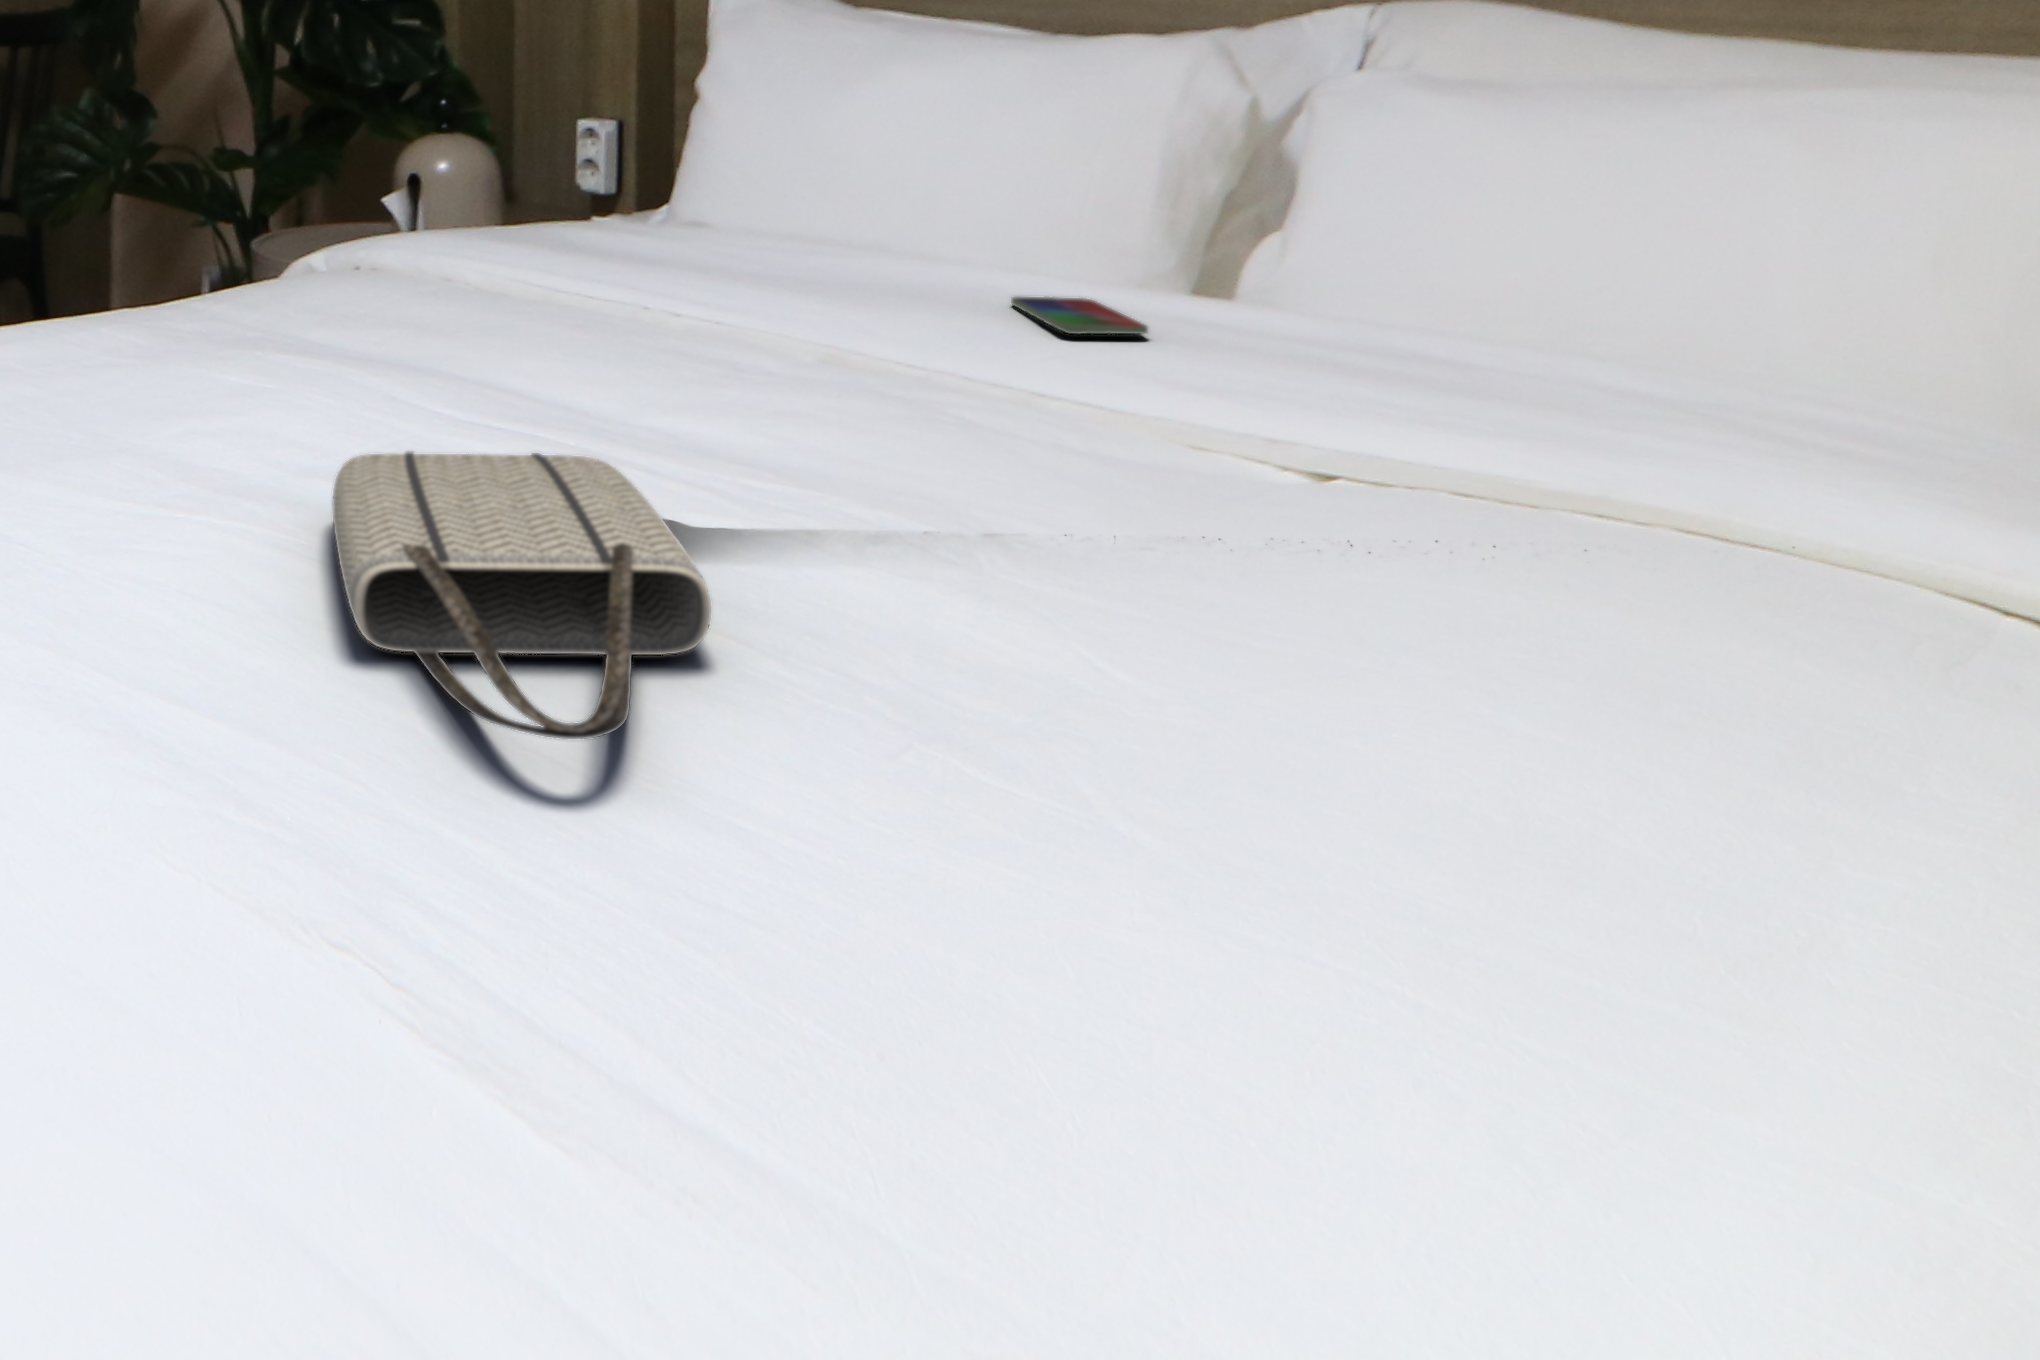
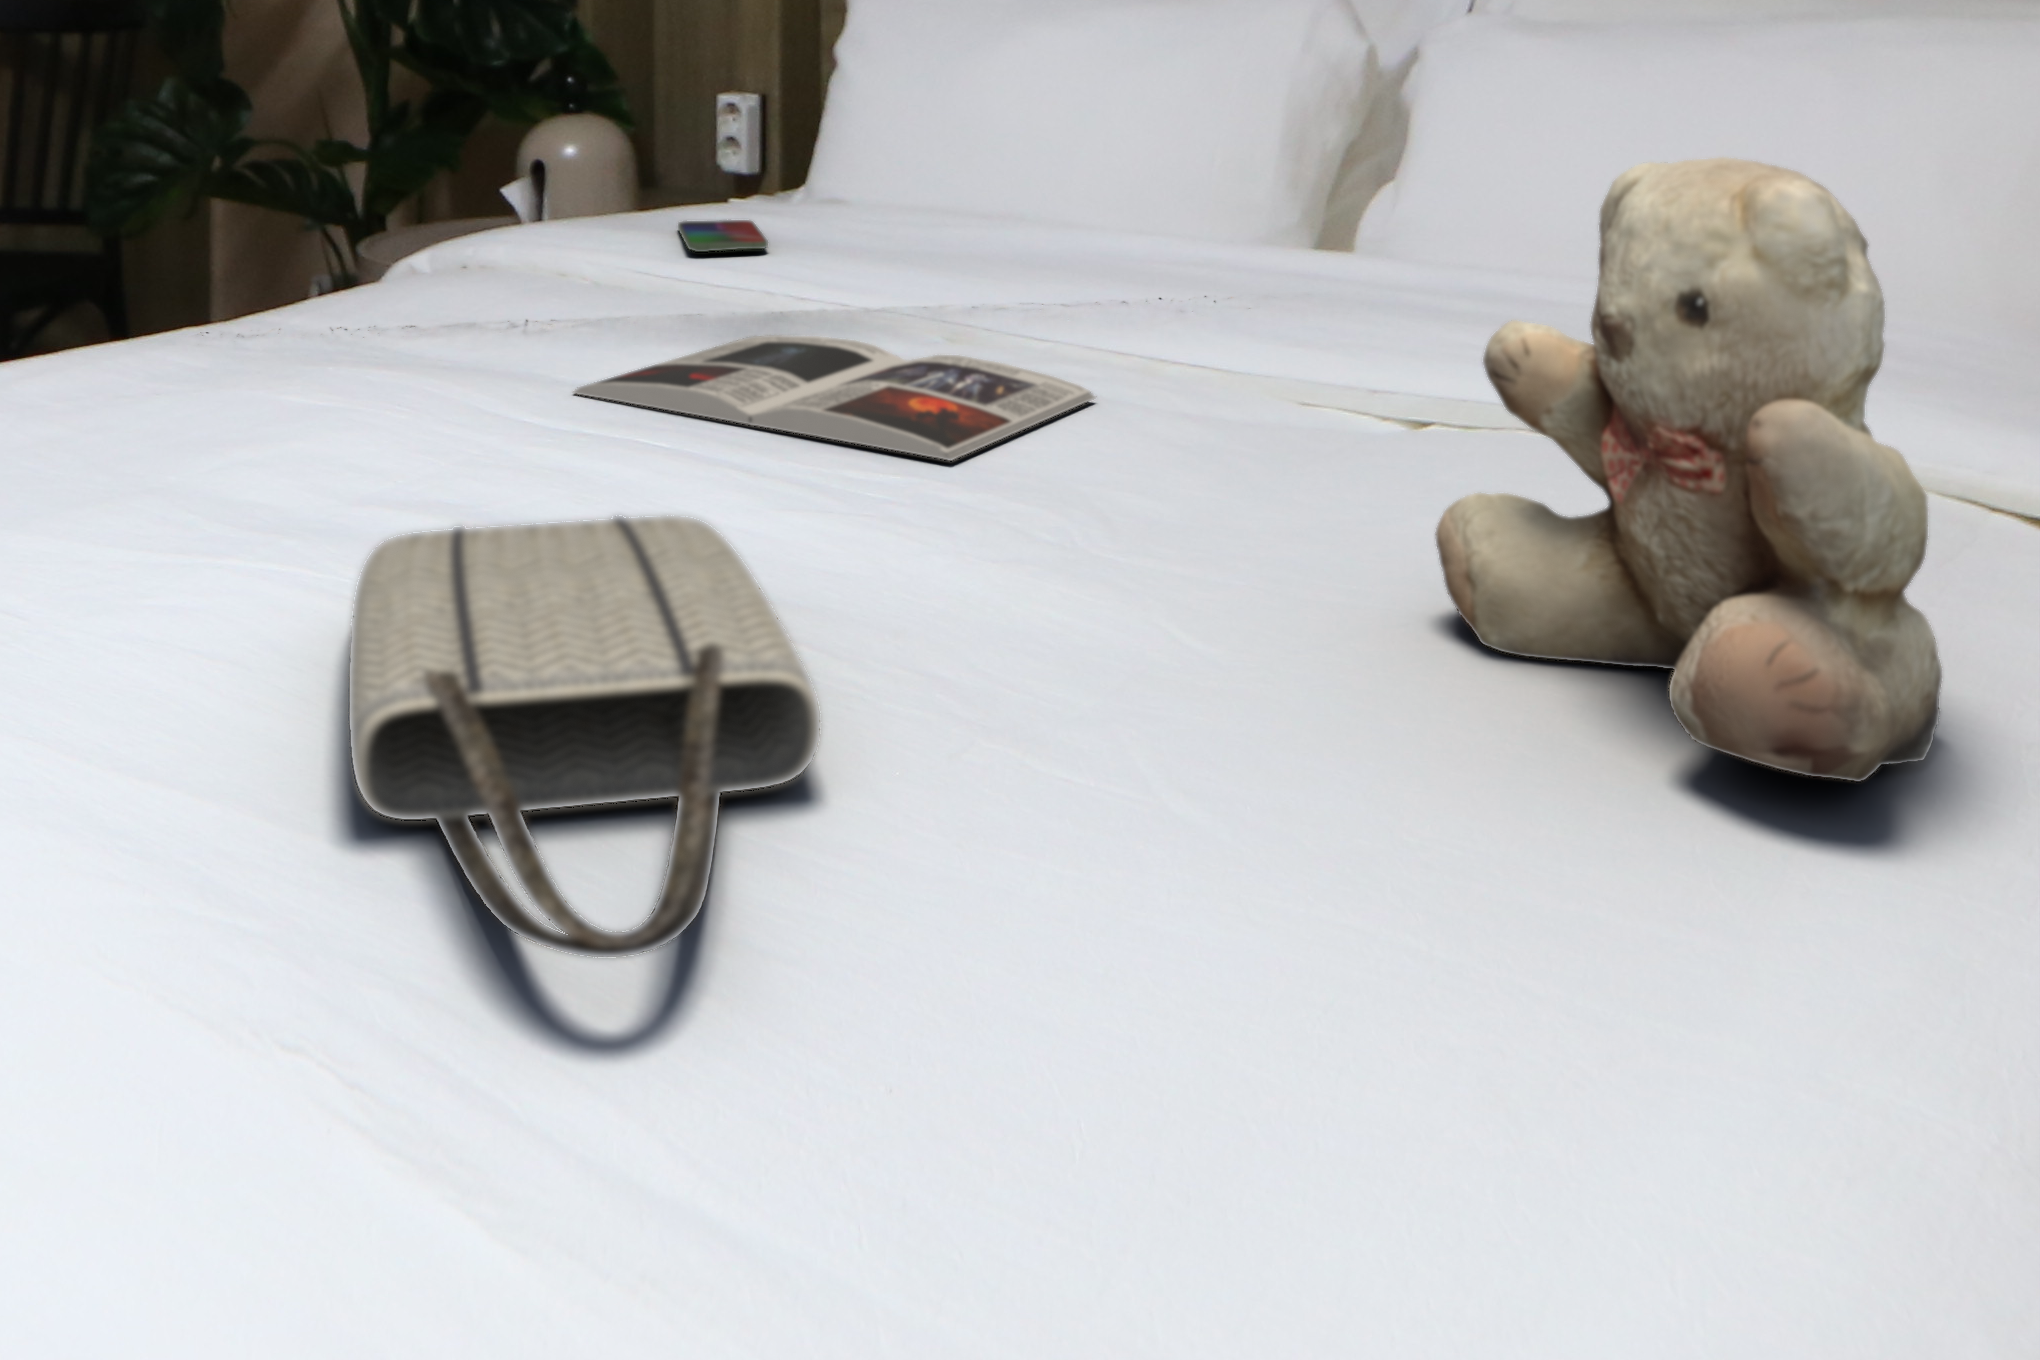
teddy bear: none [1248,201,1718,731] -> present [1435,157,1942,782]
smartphone: present [1011,297,1148,334] -> present [678,220,768,252]
magazine: none [476,329,943,438] -> present [573,335,1095,461]

